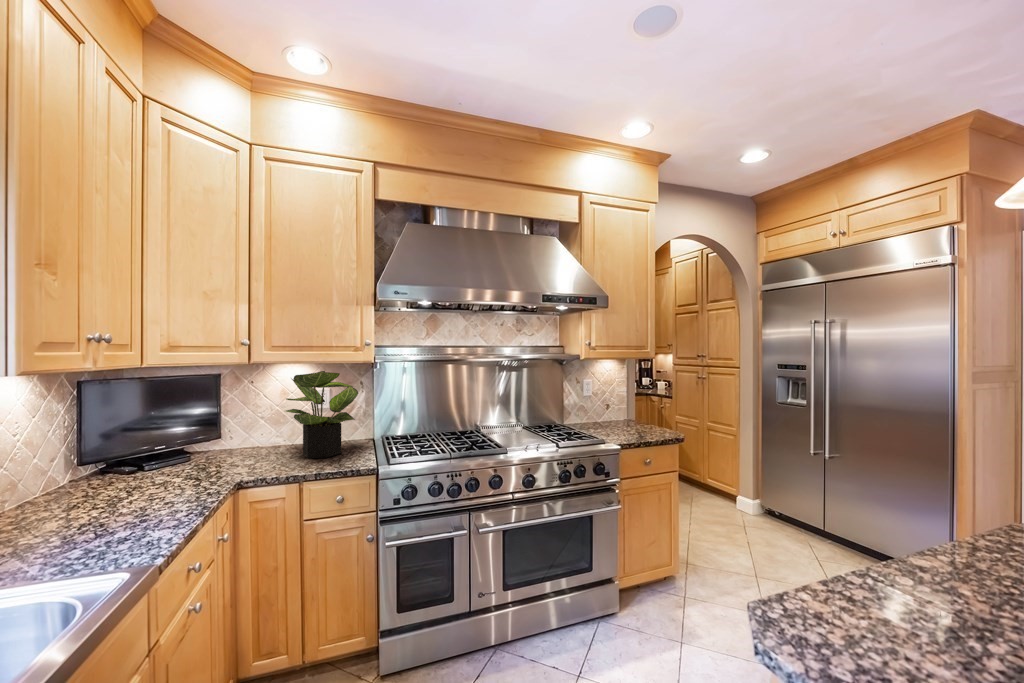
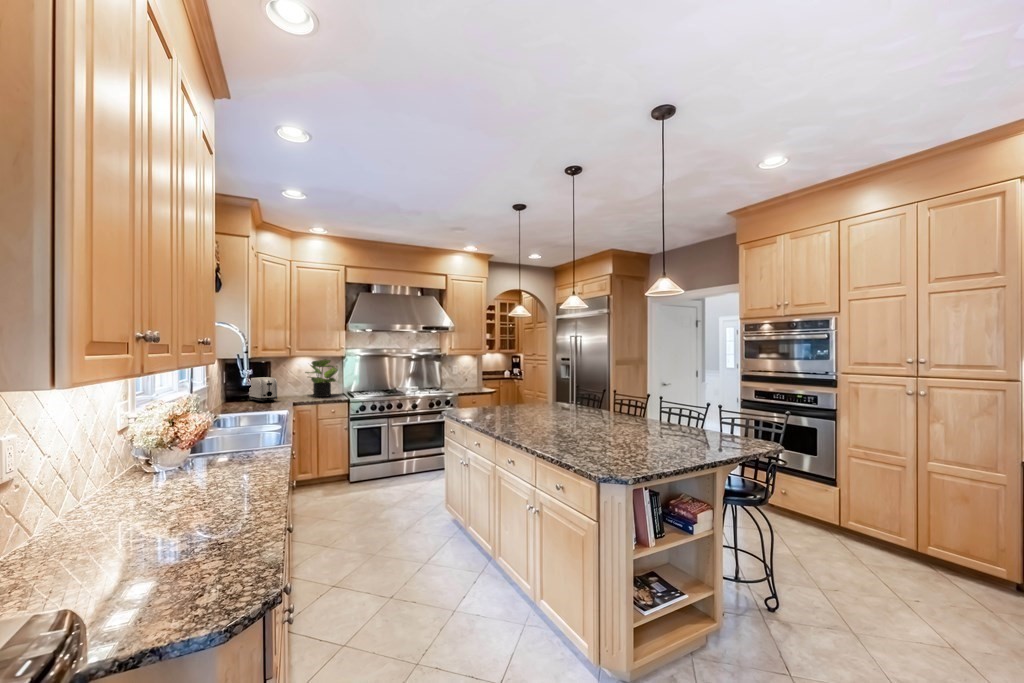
toaster: none [140,414,198,485] -> present [249,377,277,402]

